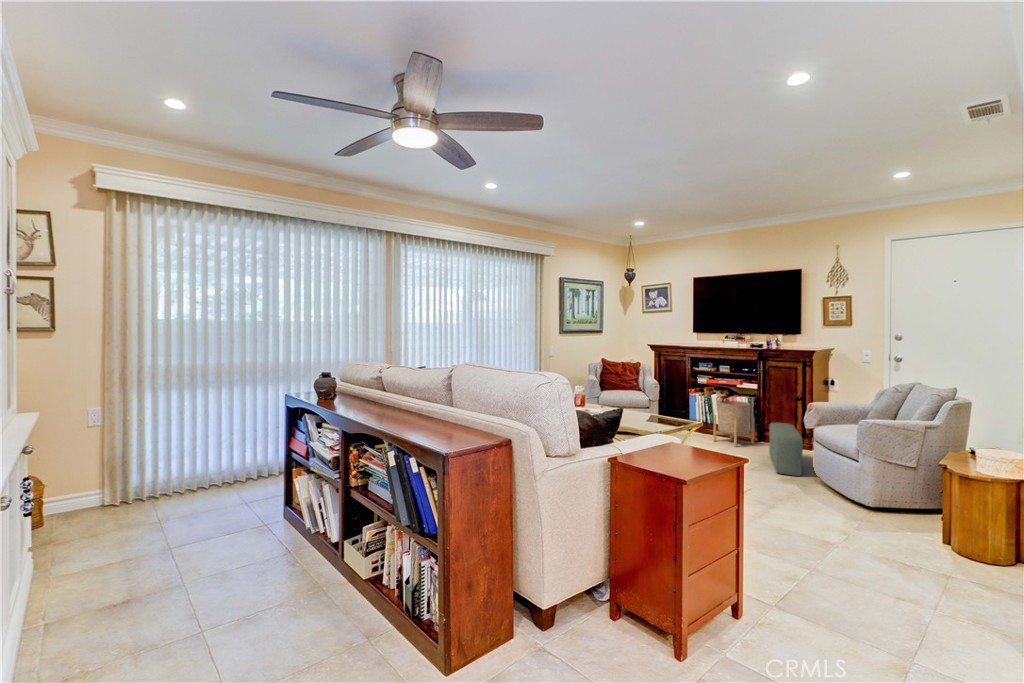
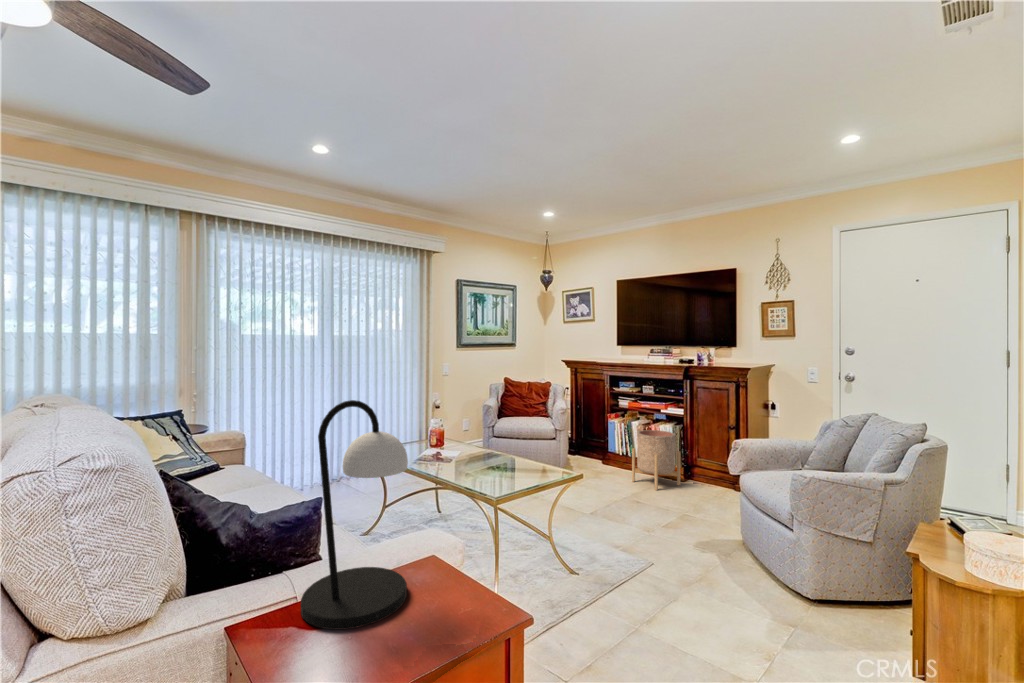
table lamp: none [637,358,687,459] -> present [301,400,408,630]
pouf: present [769,423,803,476] -> none [693,461,728,539]

